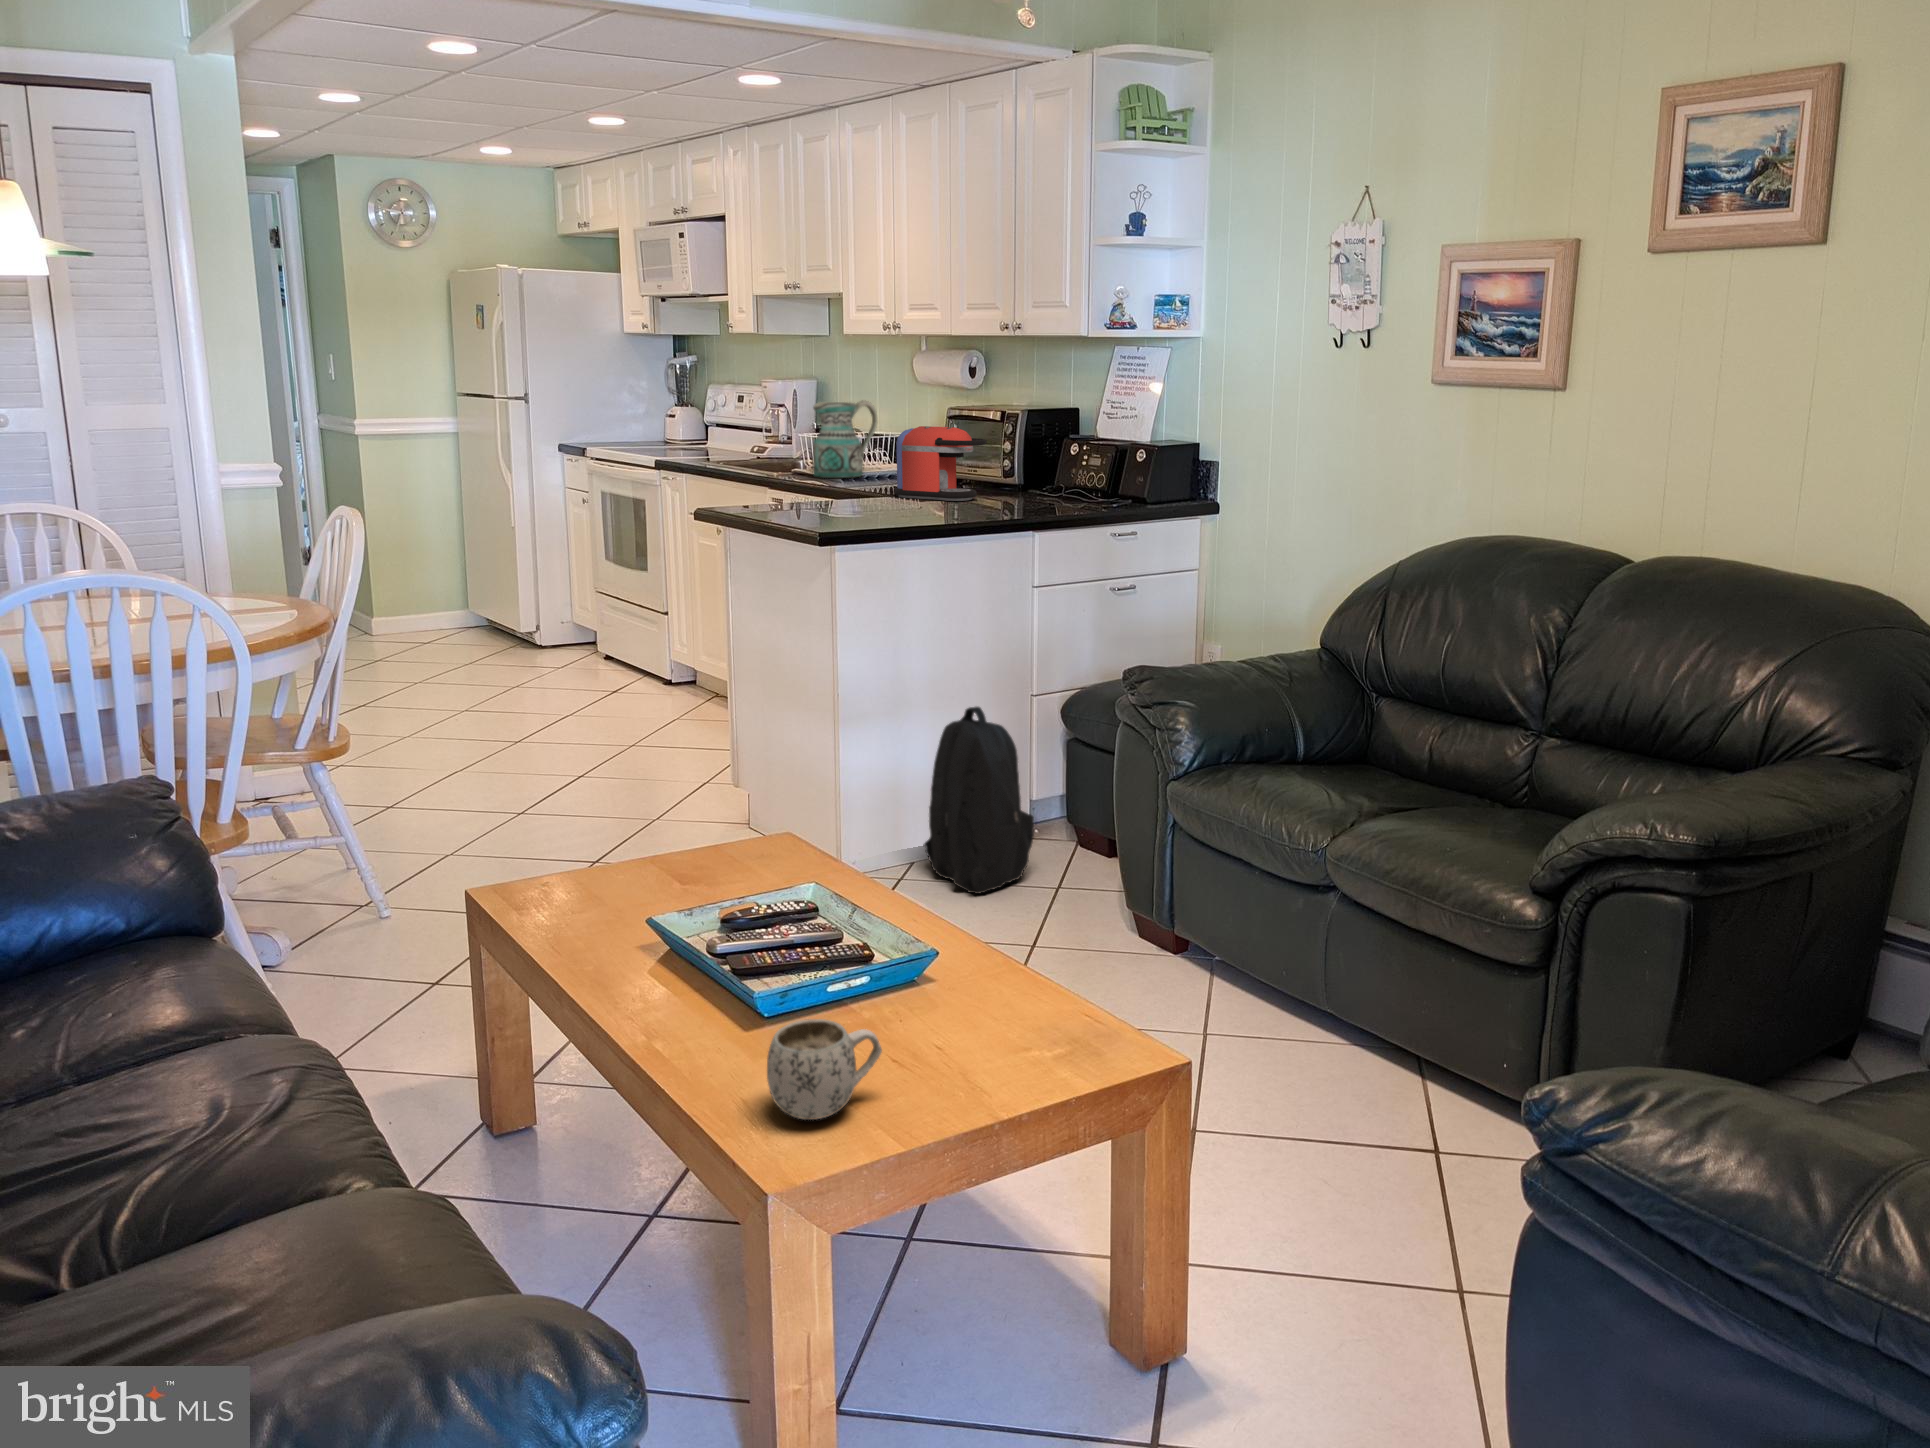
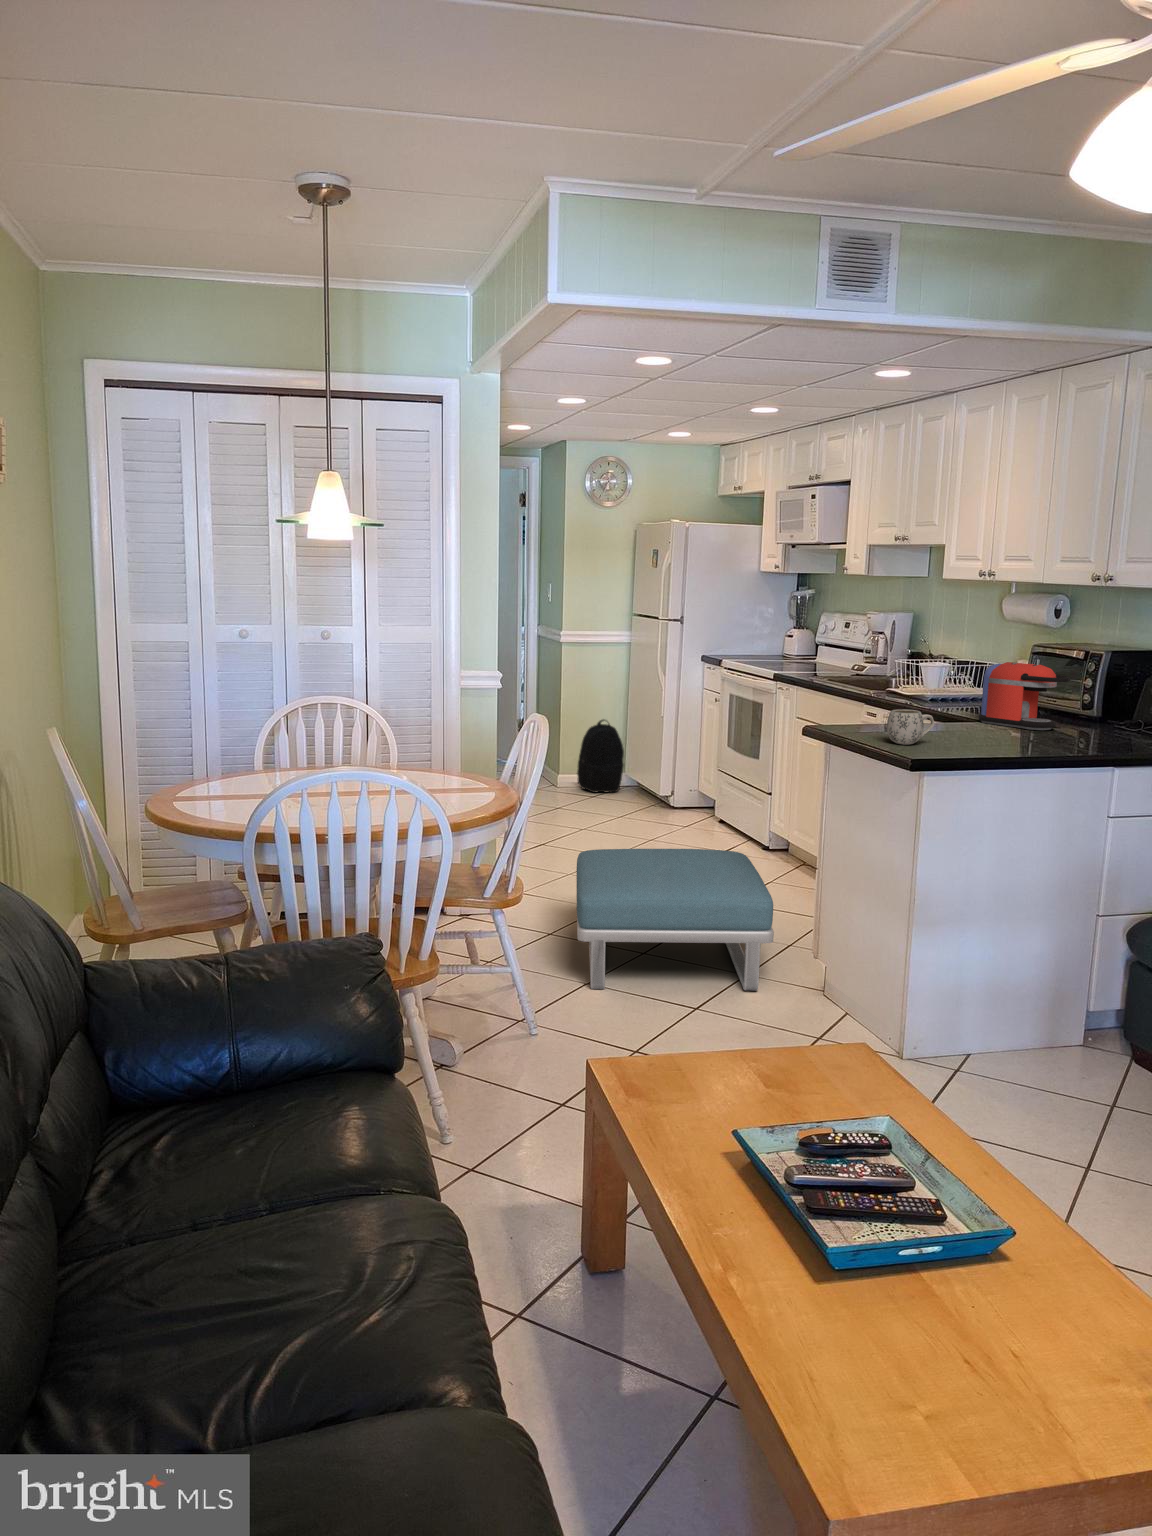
ceramic pitcher: present [813,401,877,478] -> none [904,634,965,699]
footstool: none [417,677,683,863] -> present [576,849,774,991]
backpack: present [923,707,1034,894] -> present [577,719,624,792]
mug: present [767,1019,882,1120] -> present [887,709,935,745]

